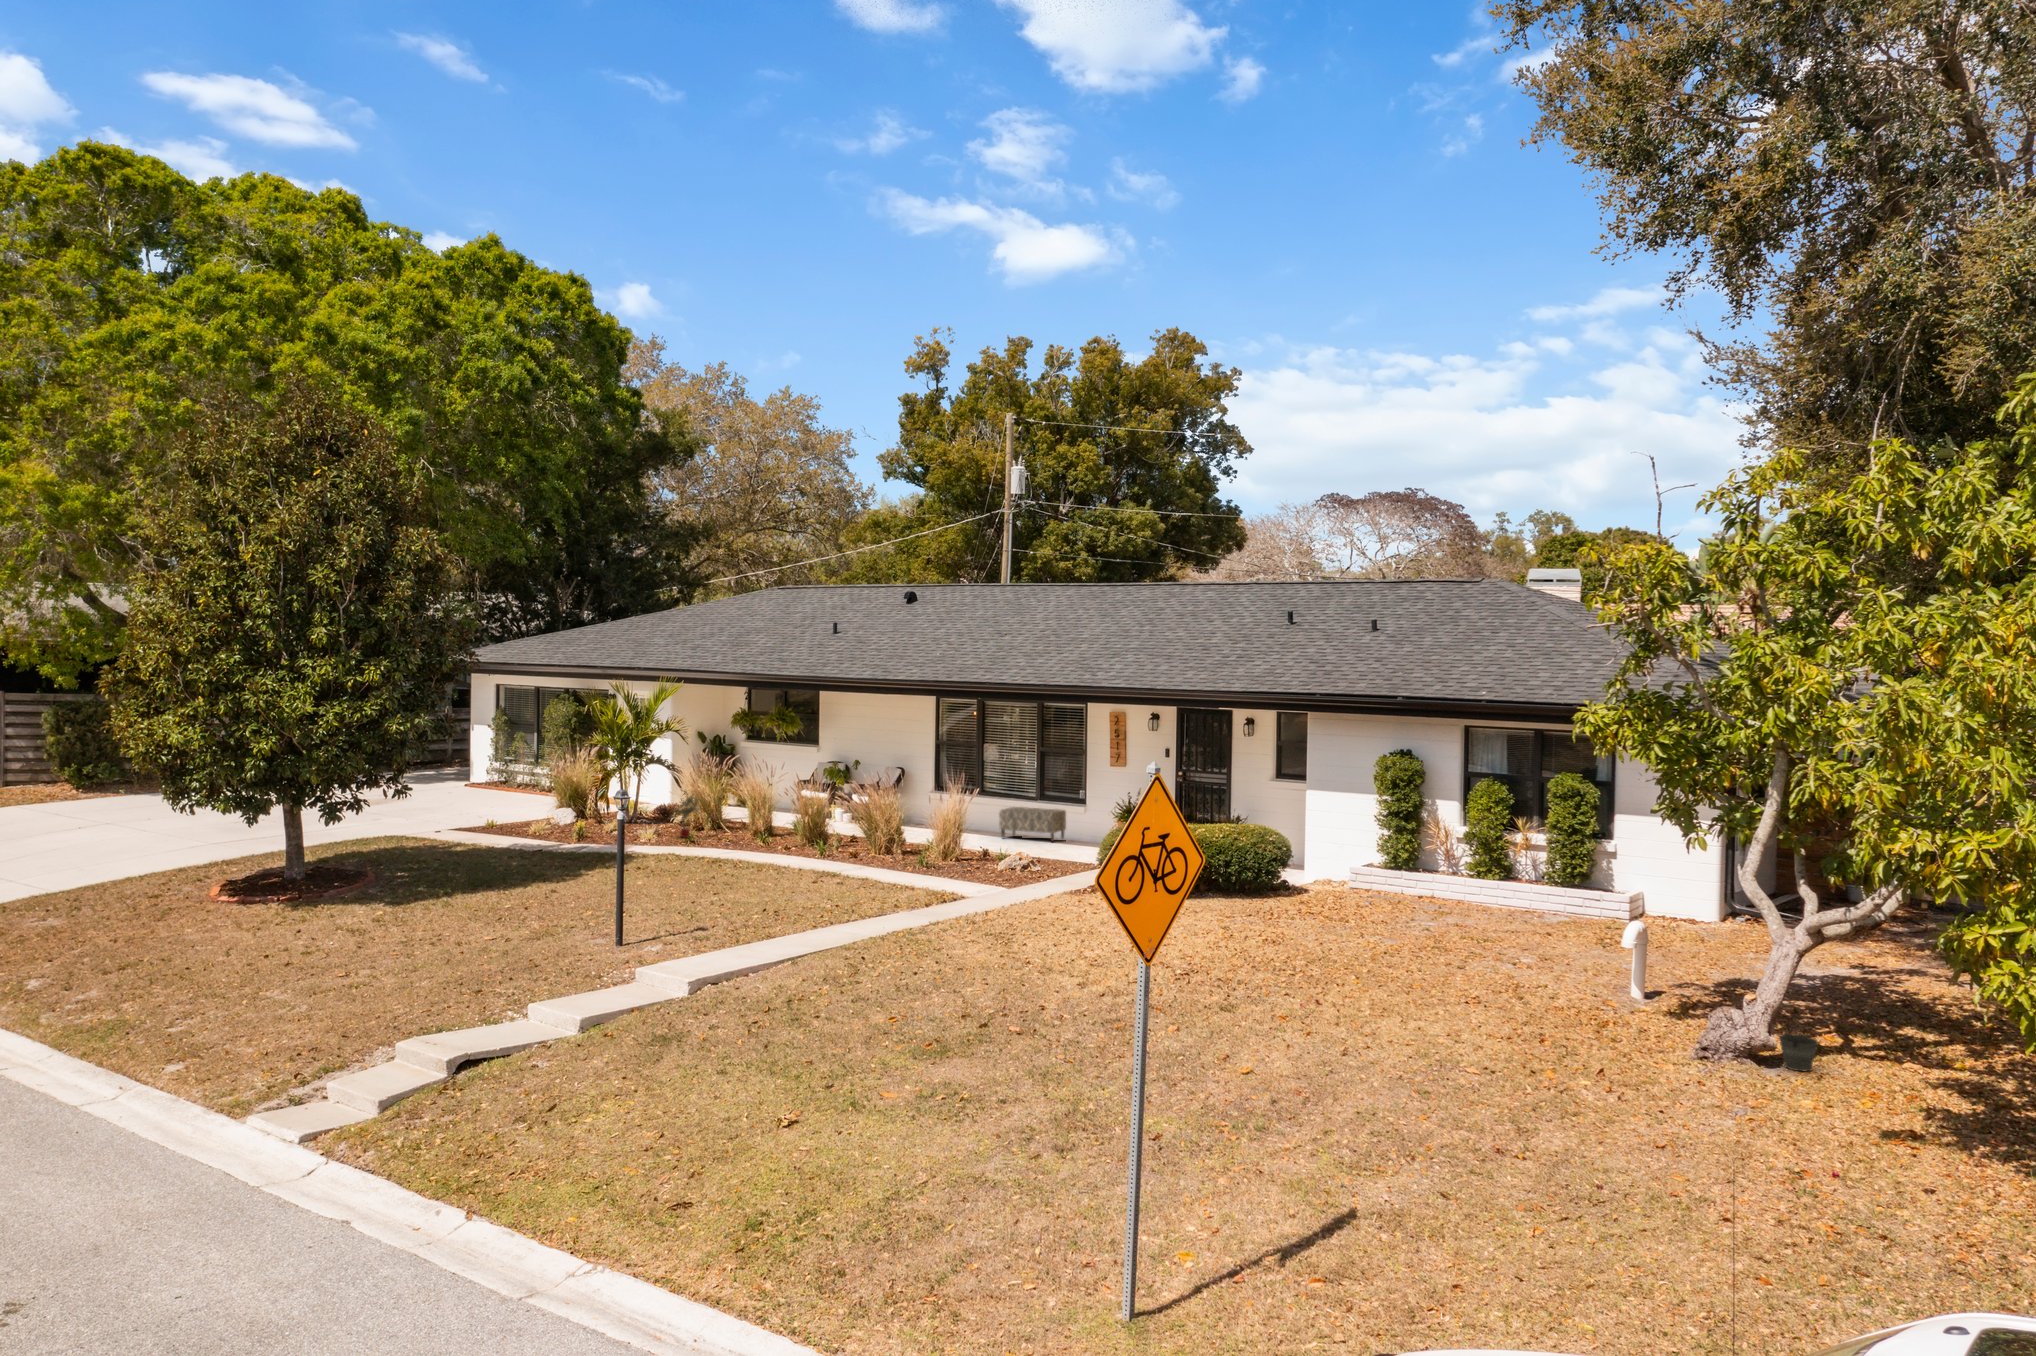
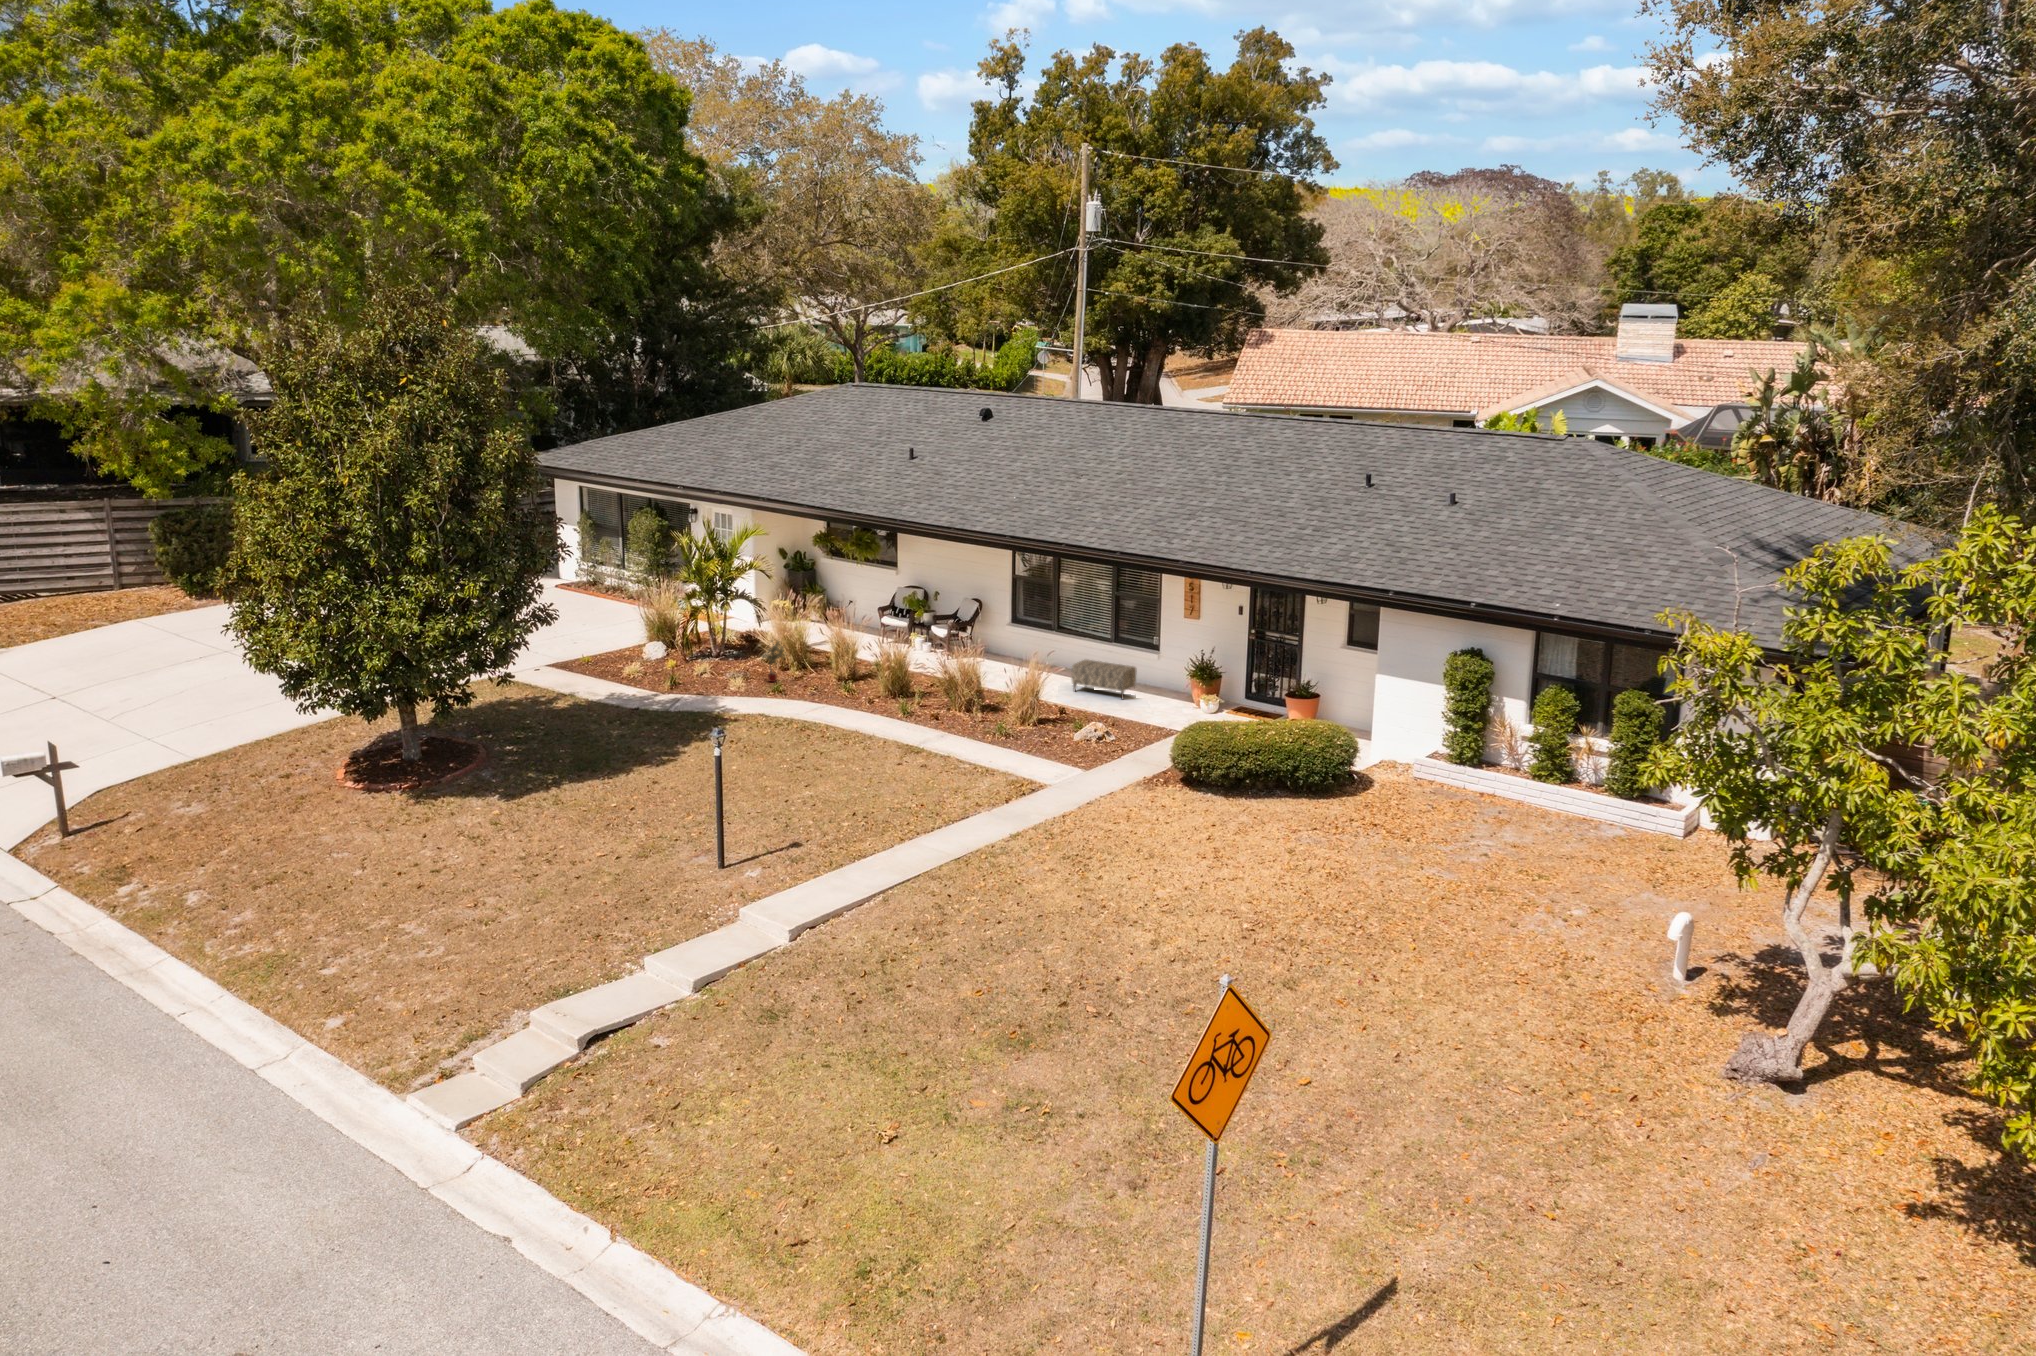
bucket: present [1779,1022,1818,1072] -> none [1807,1055,1845,1102]

